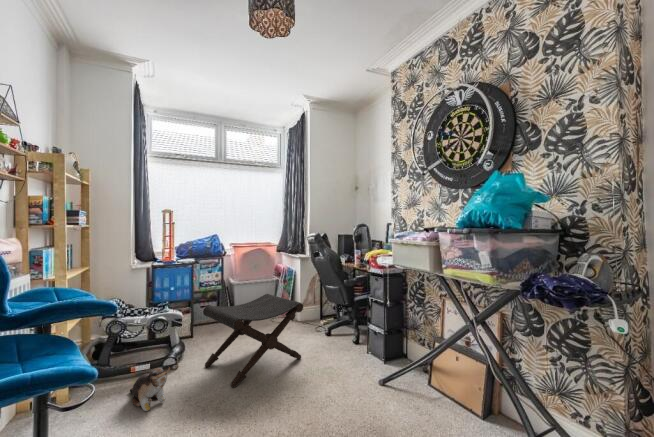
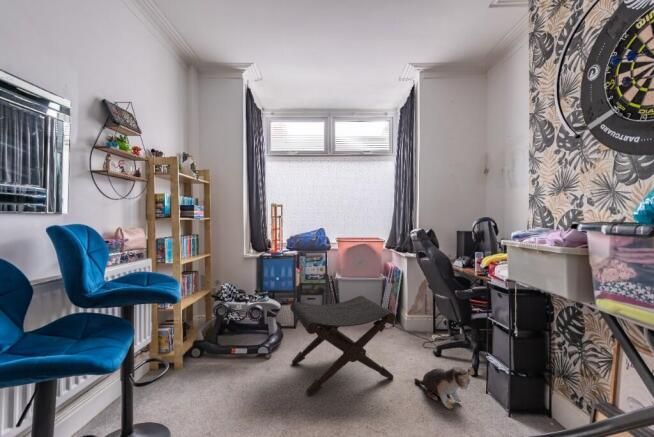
plush toy: present [130,367,170,411] -> present [414,367,474,409]

